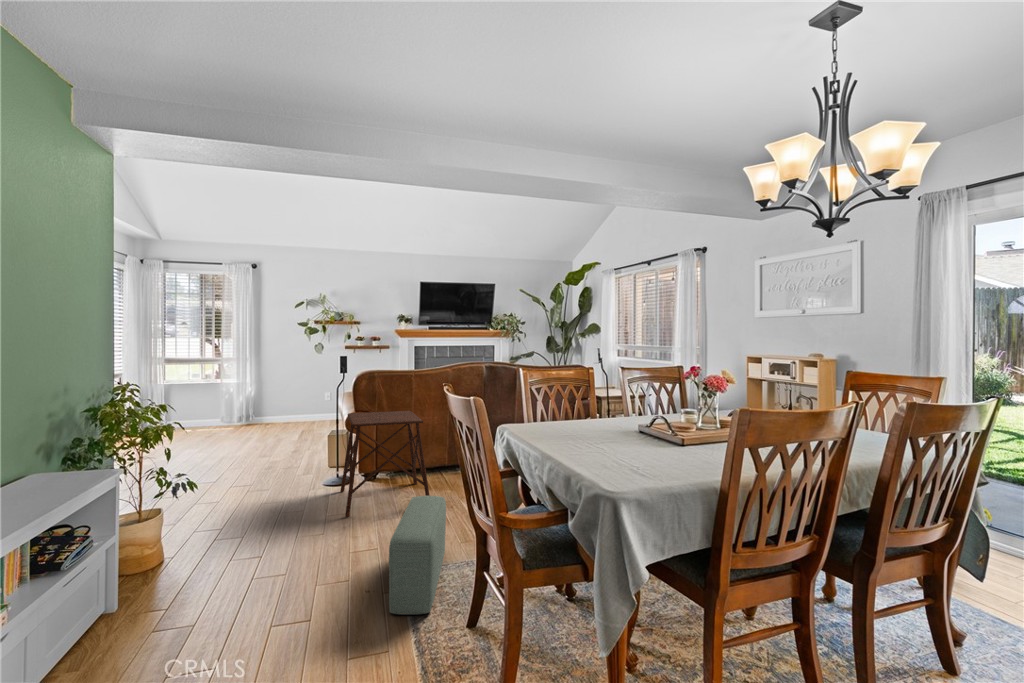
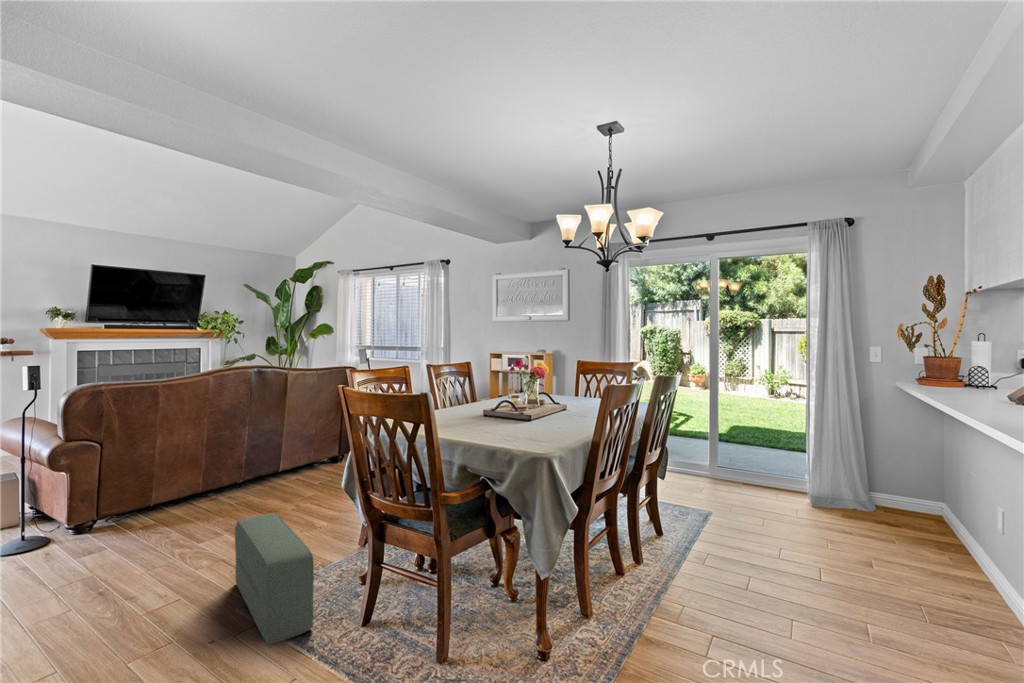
side table: present [340,411,429,517] -> none [56,429,215,574]

